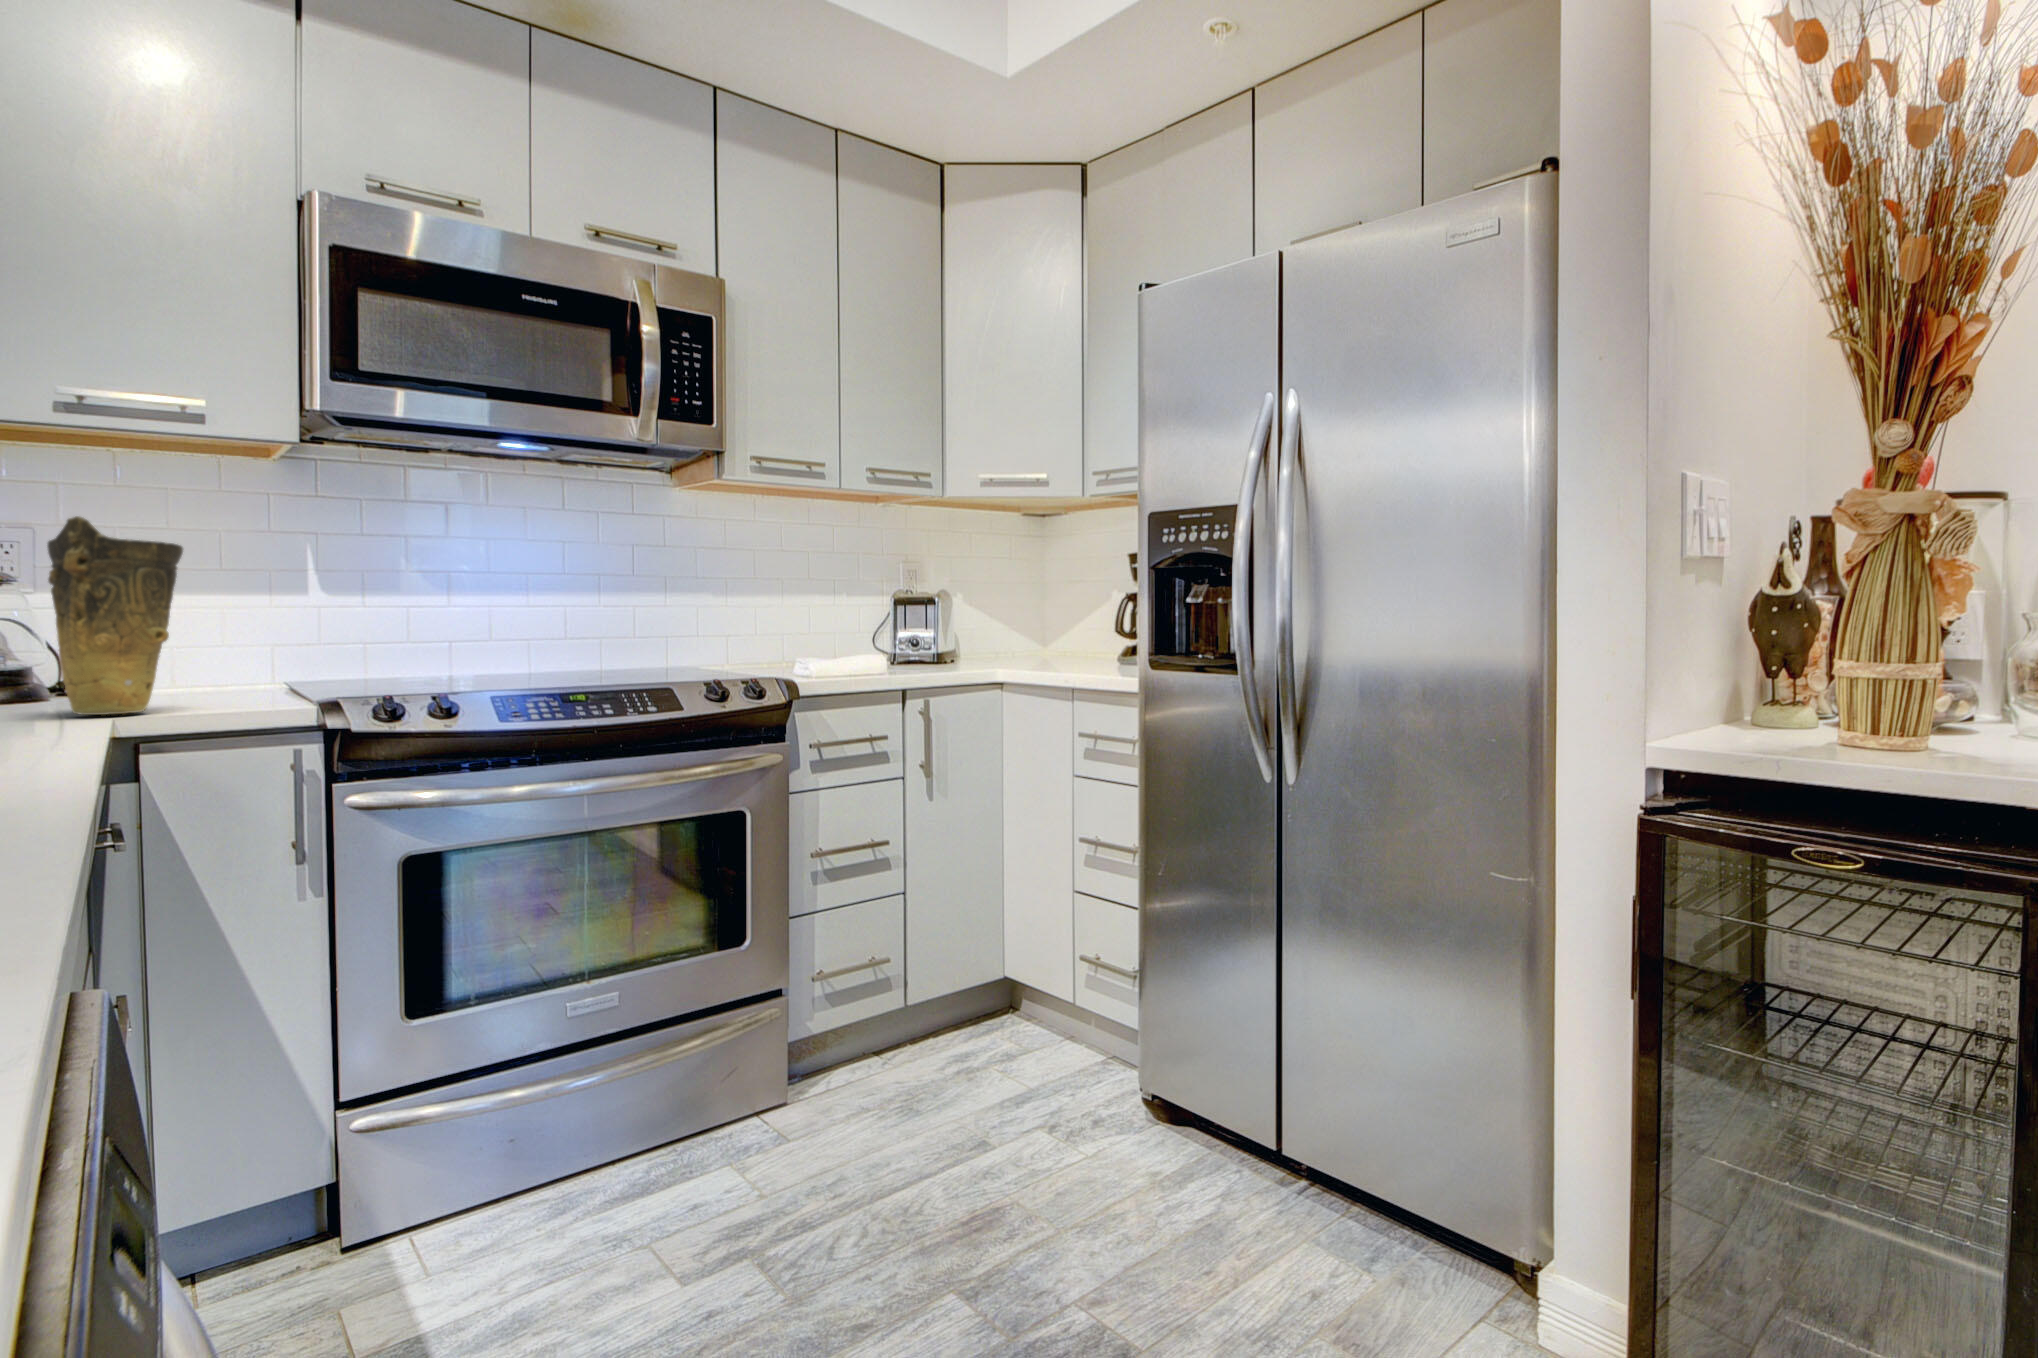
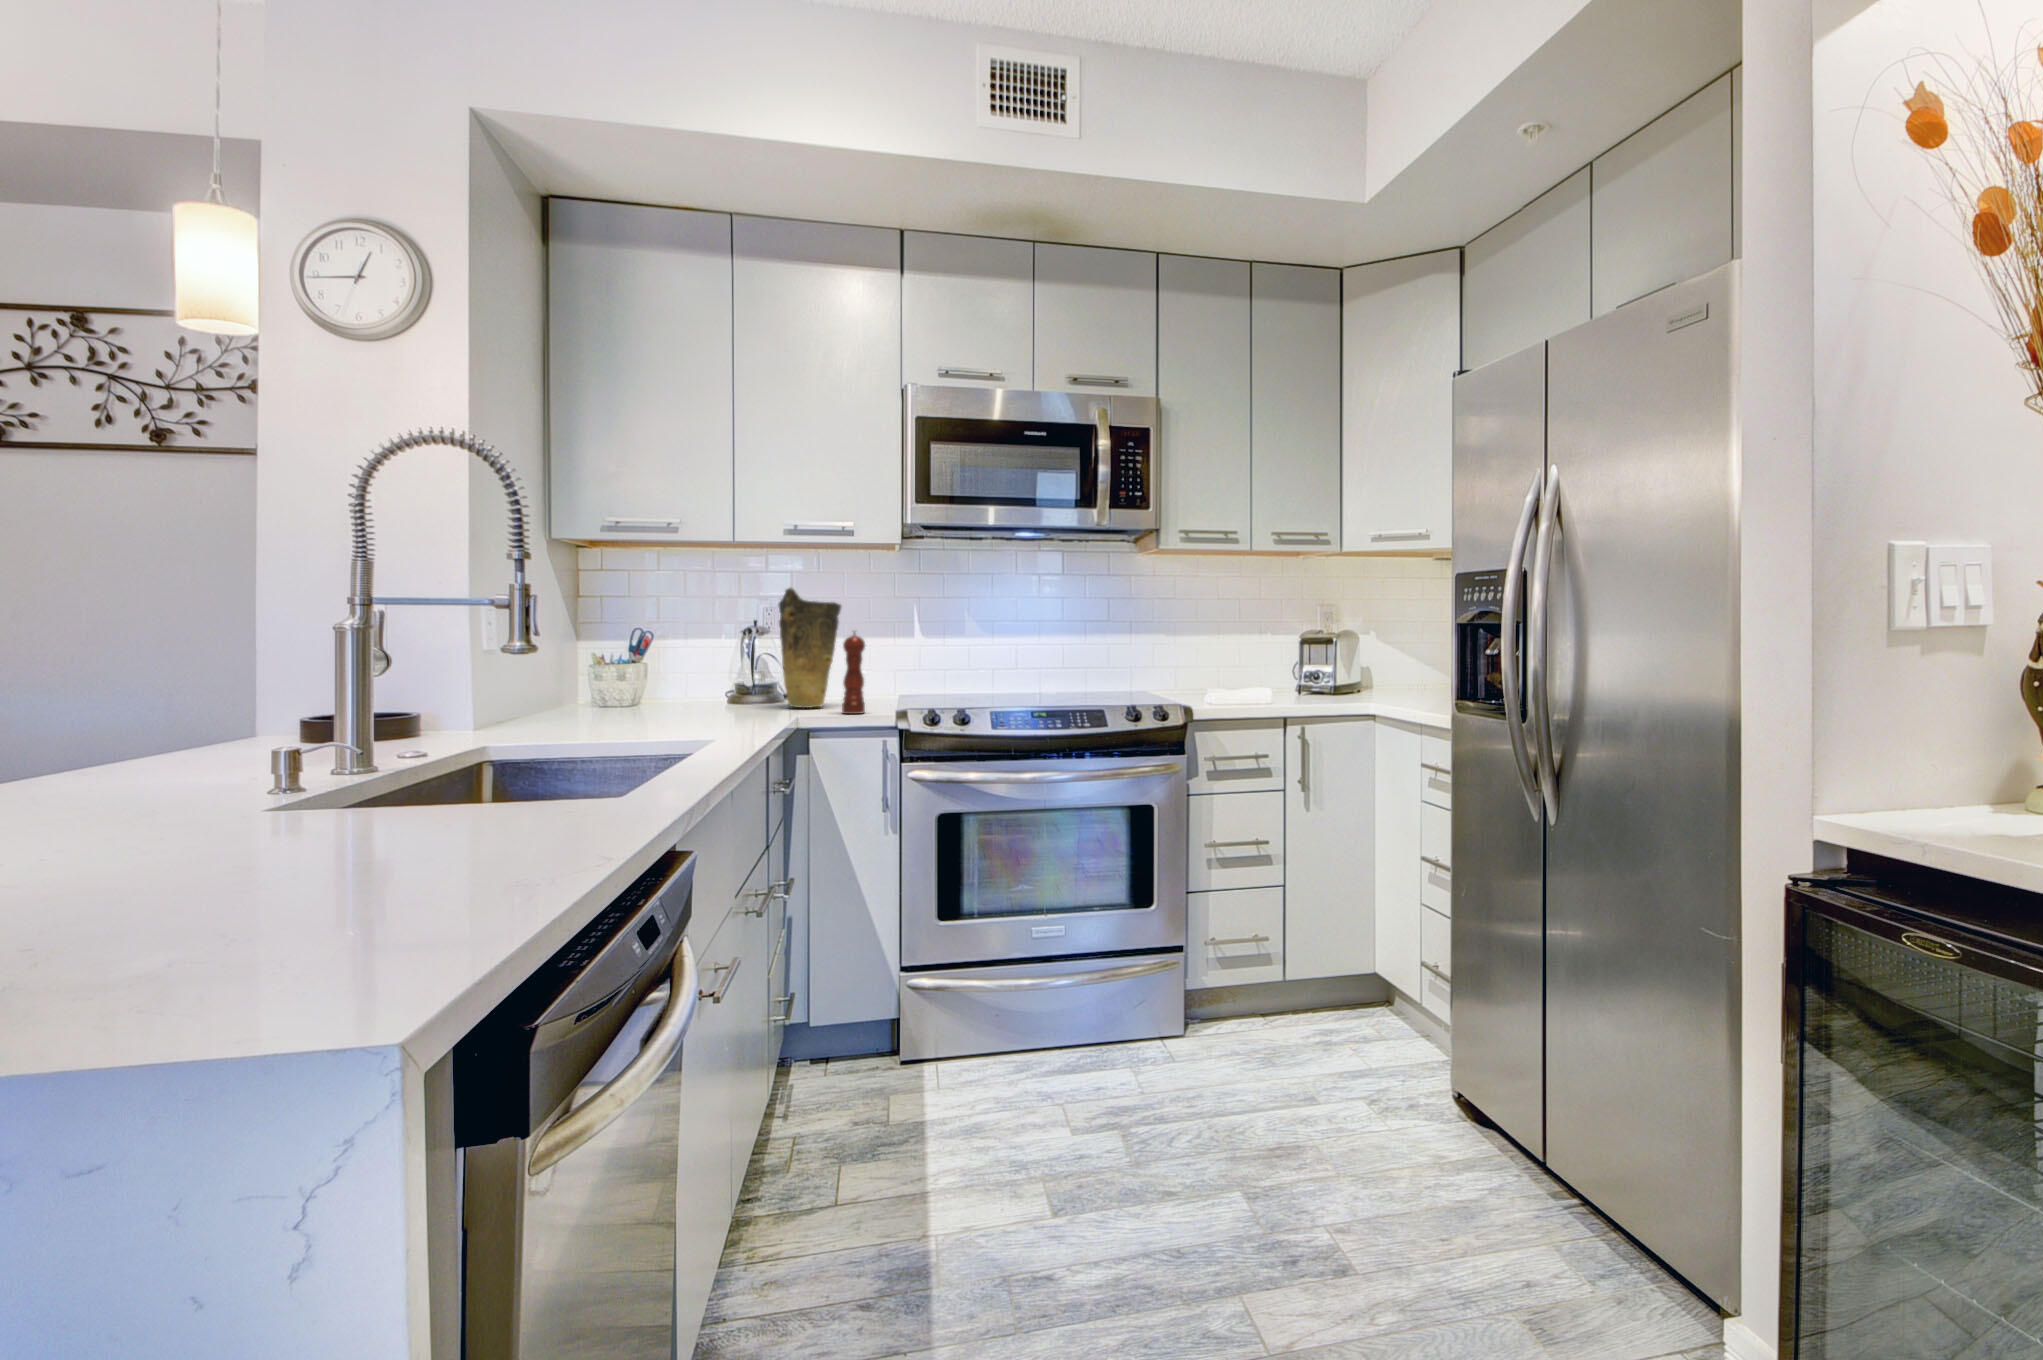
pepper mill: none [199,585,246,719] -> present [842,630,865,714]

